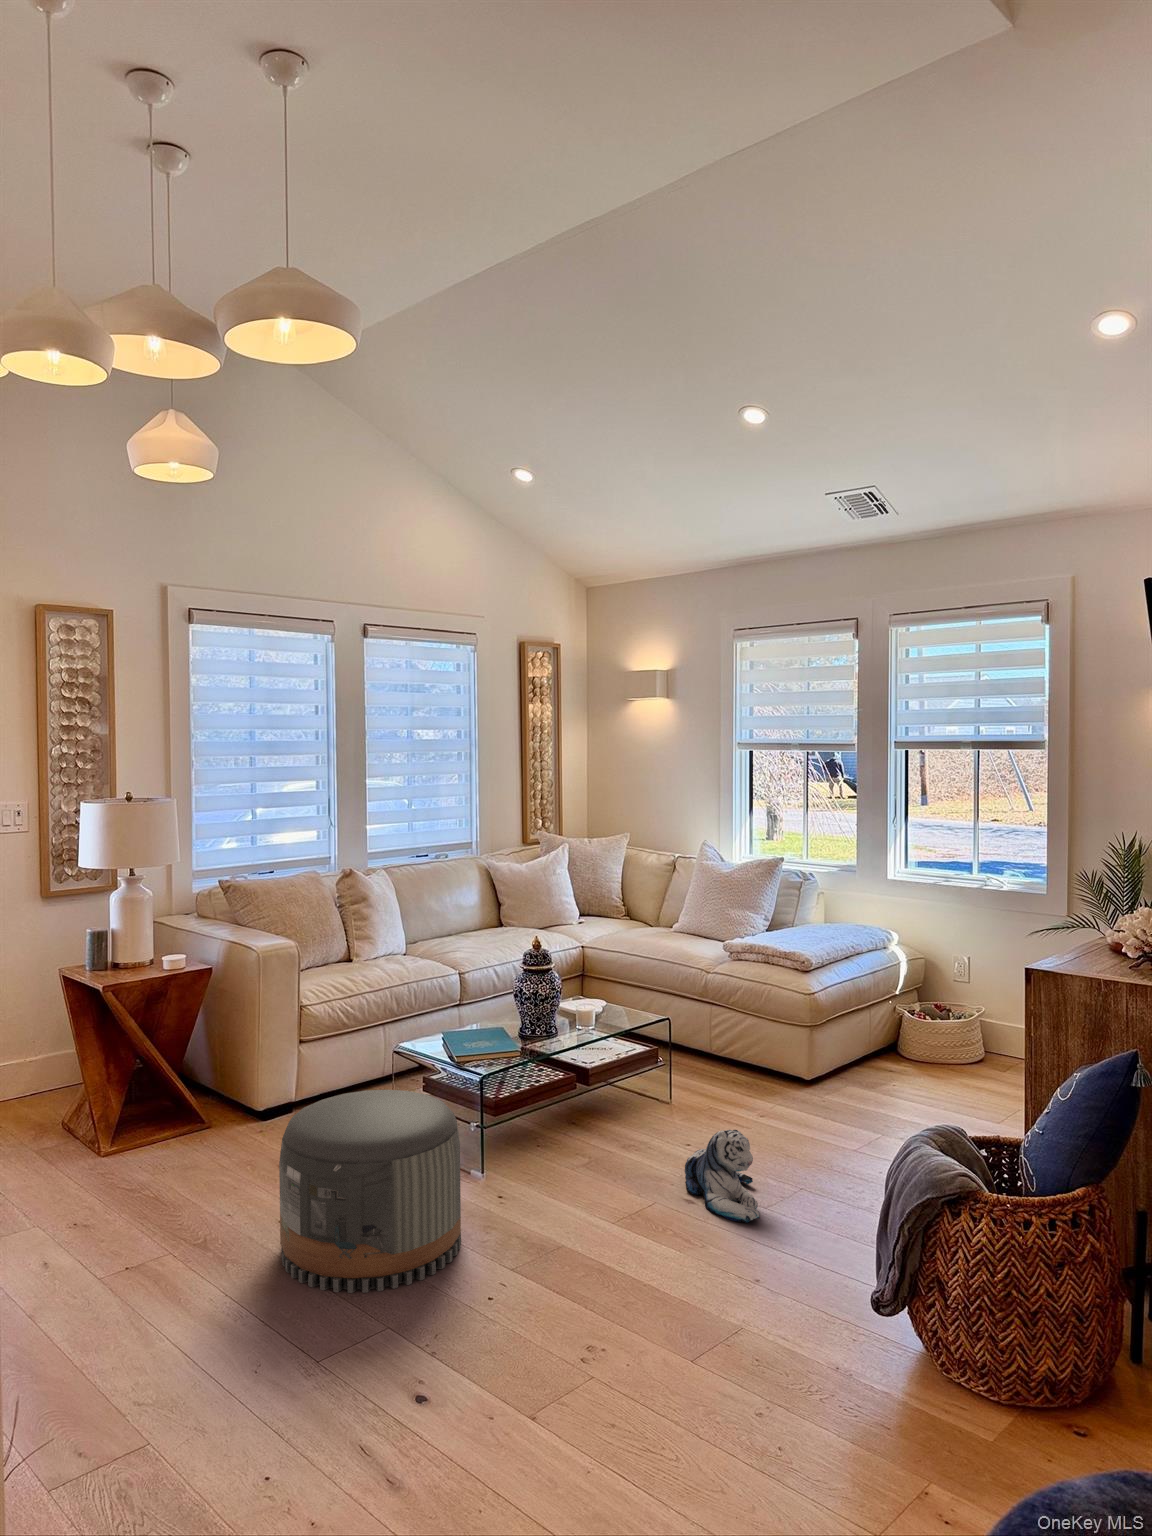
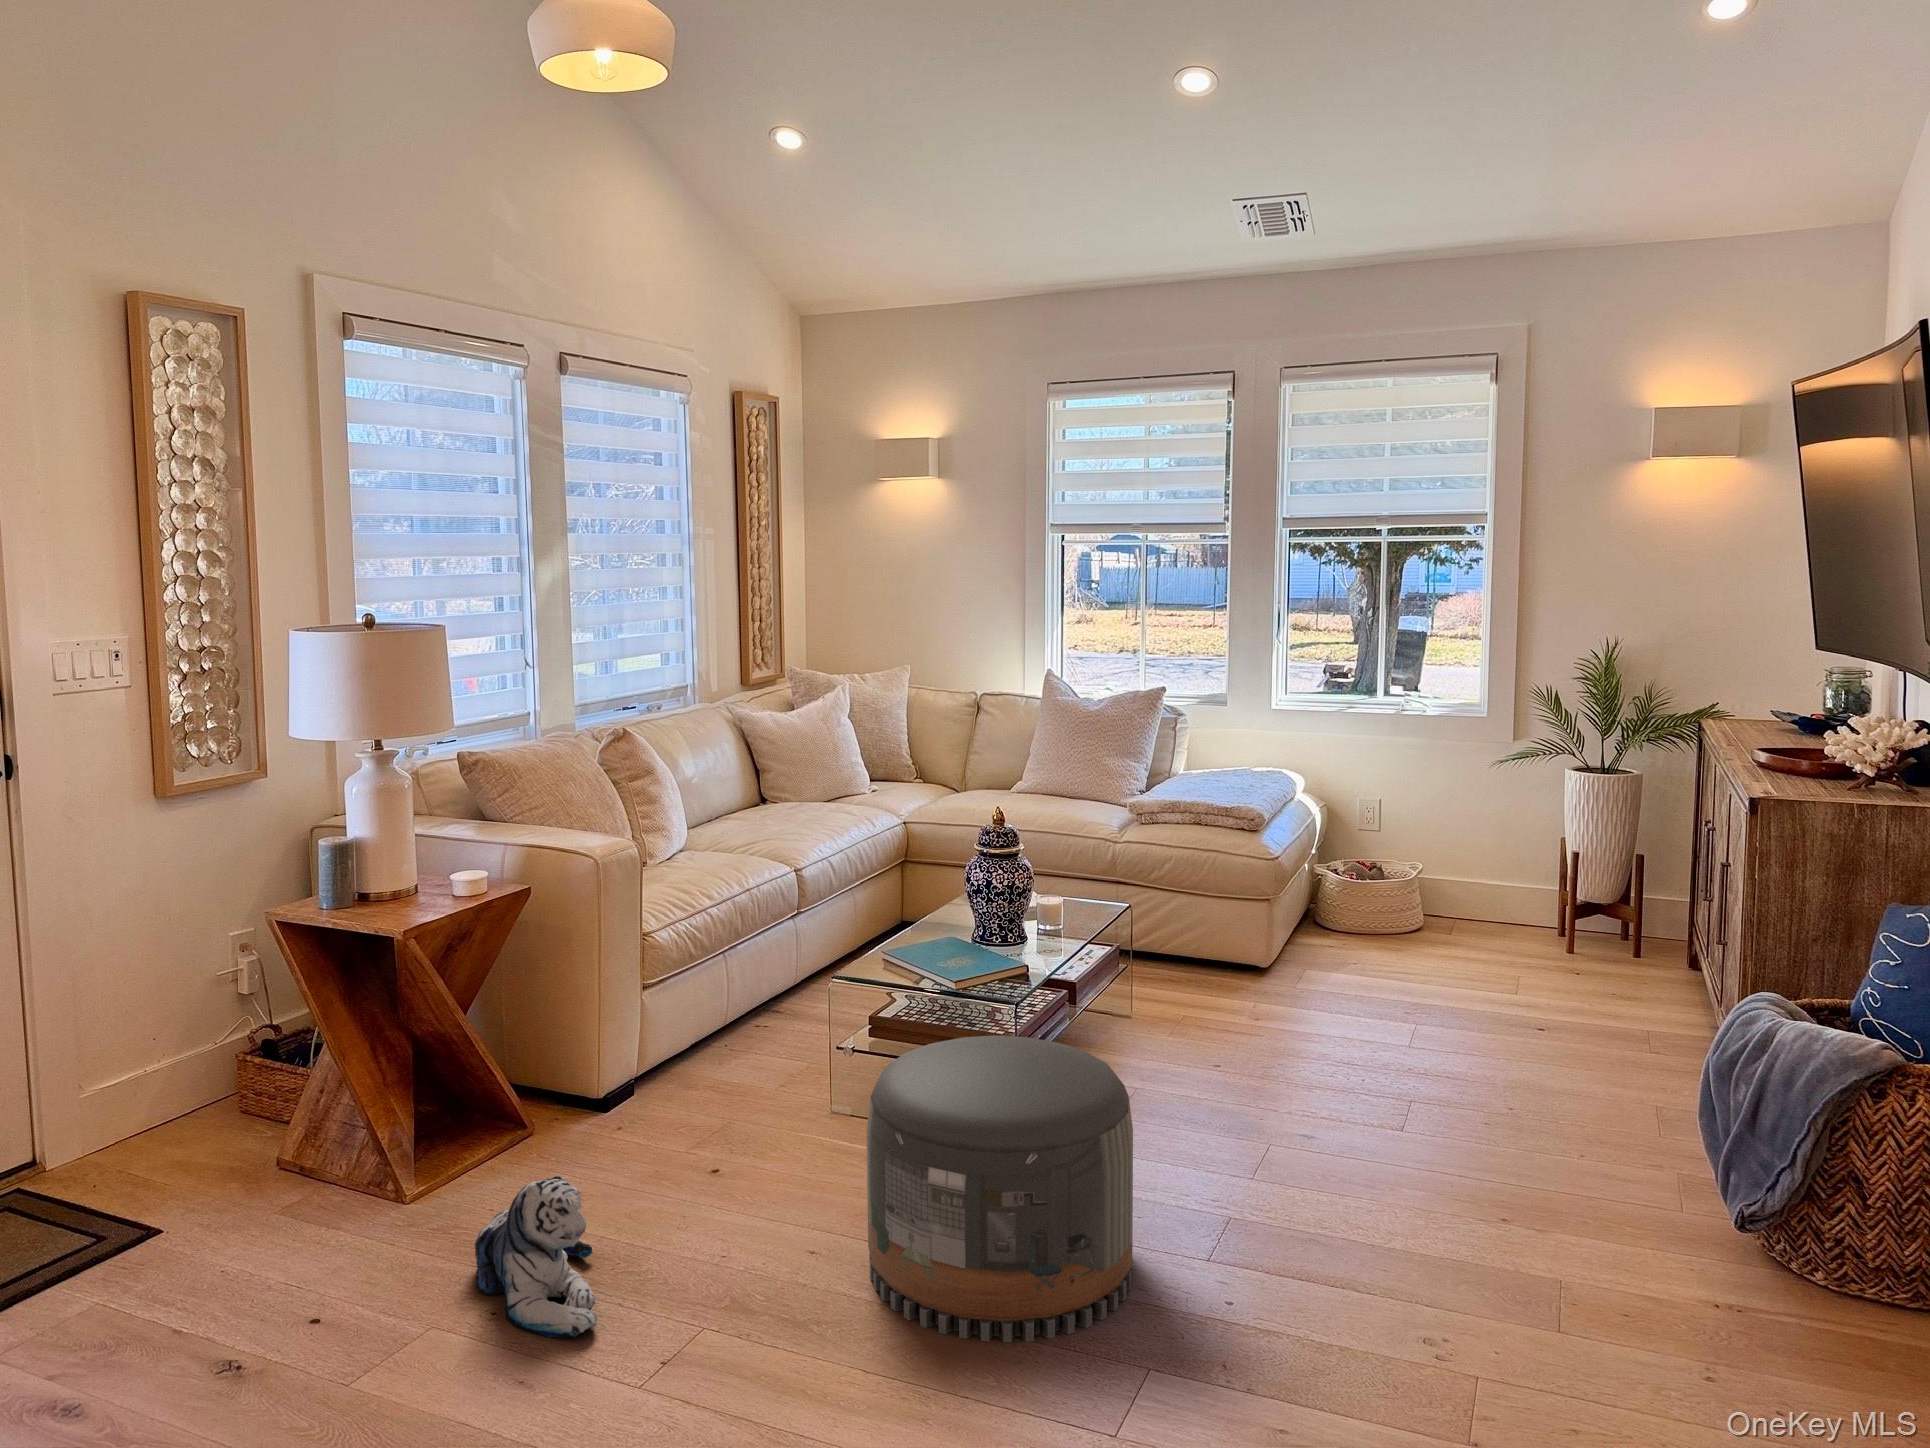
plush toy: present [685,1130,760,1223] -> present [475,1176,597,1338]

